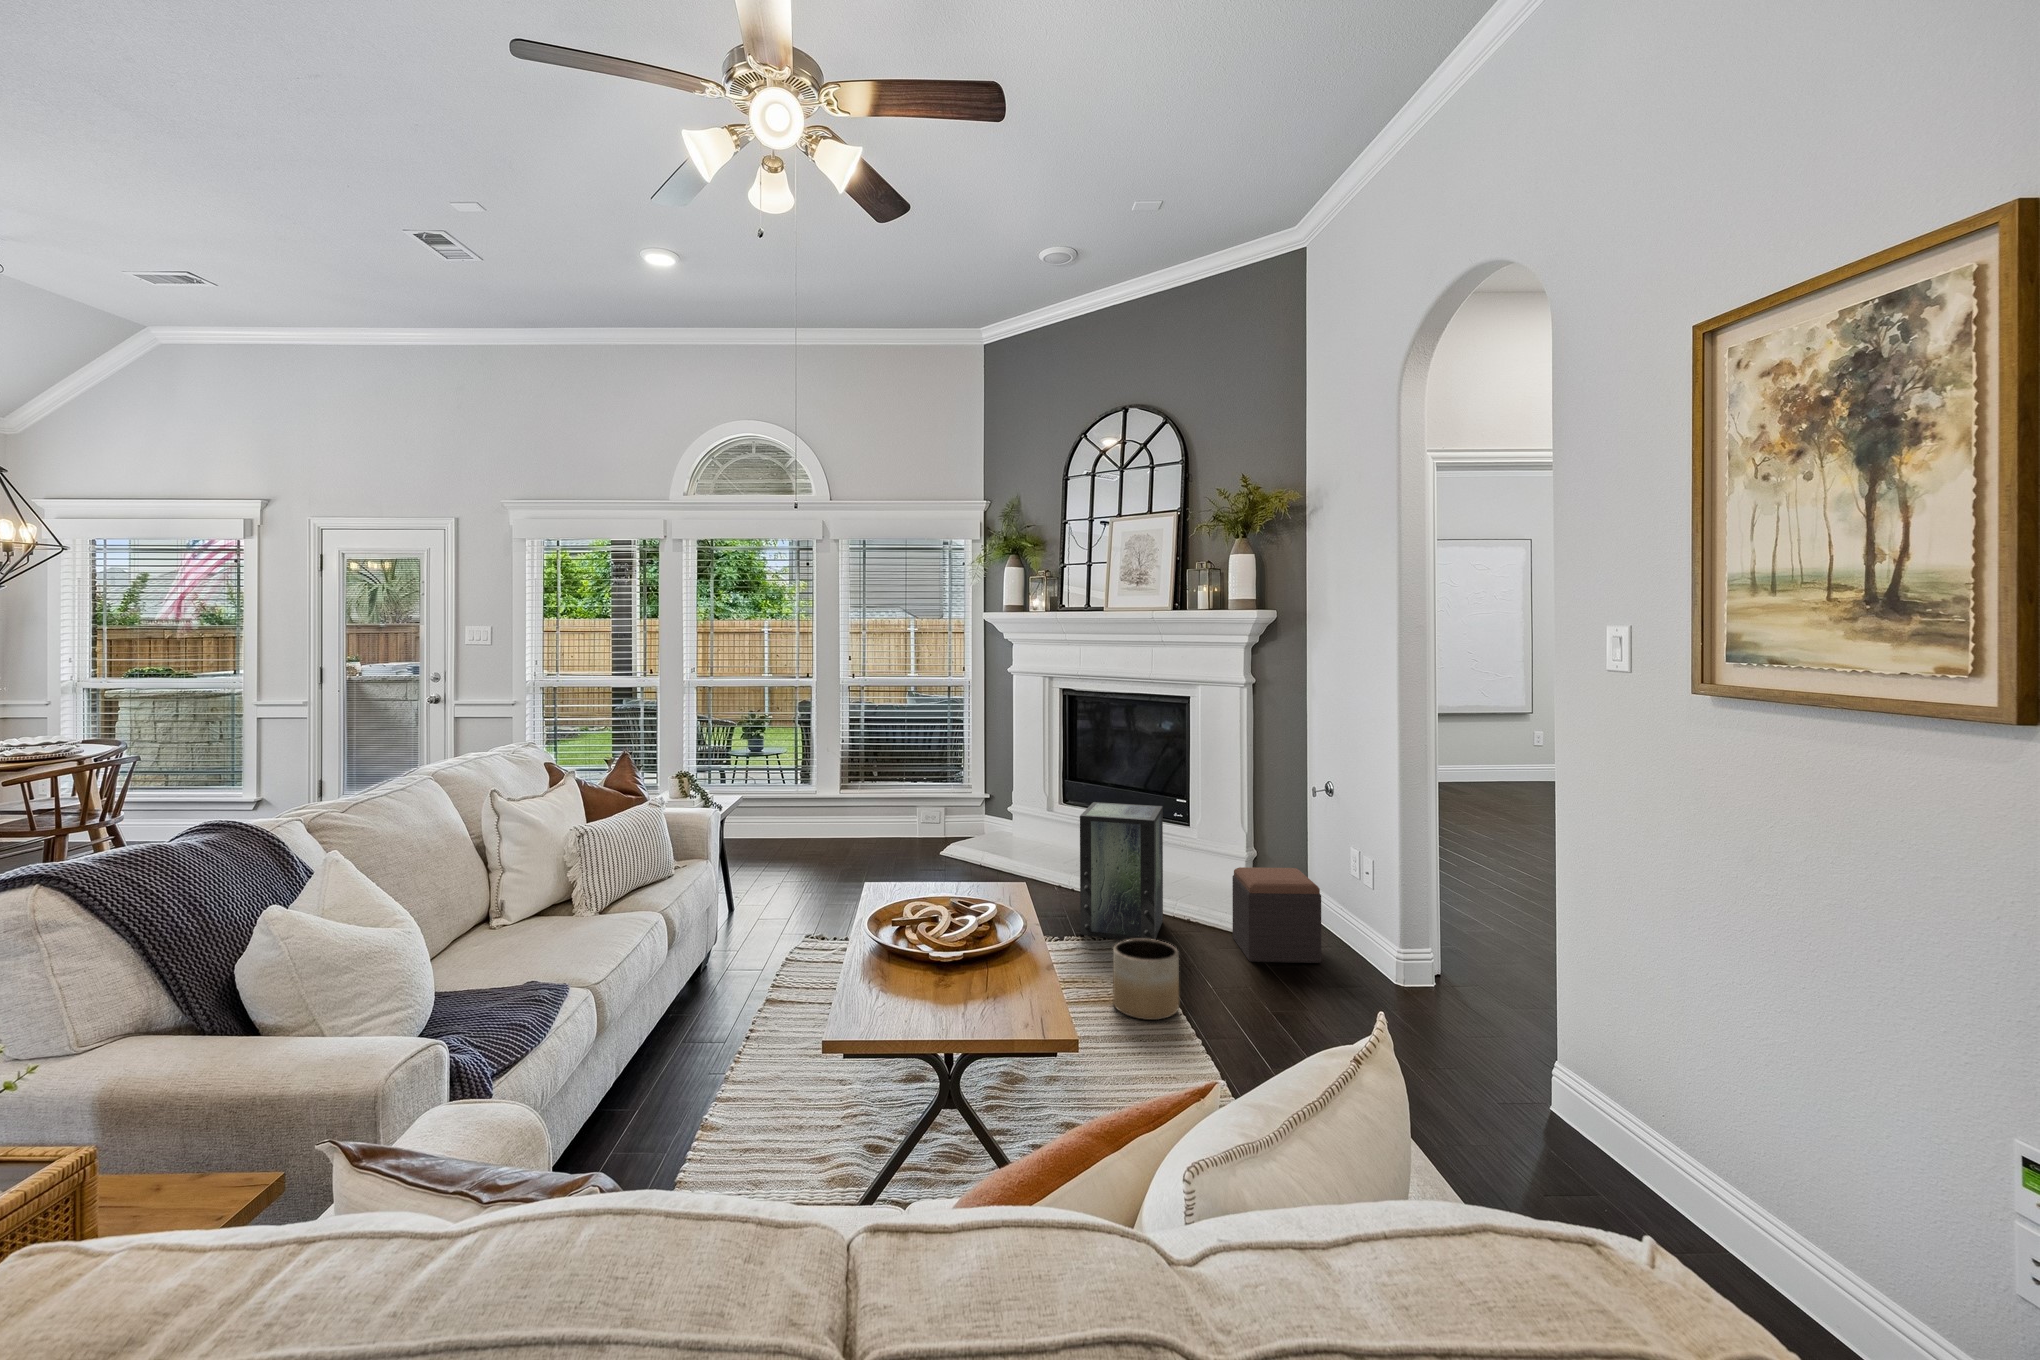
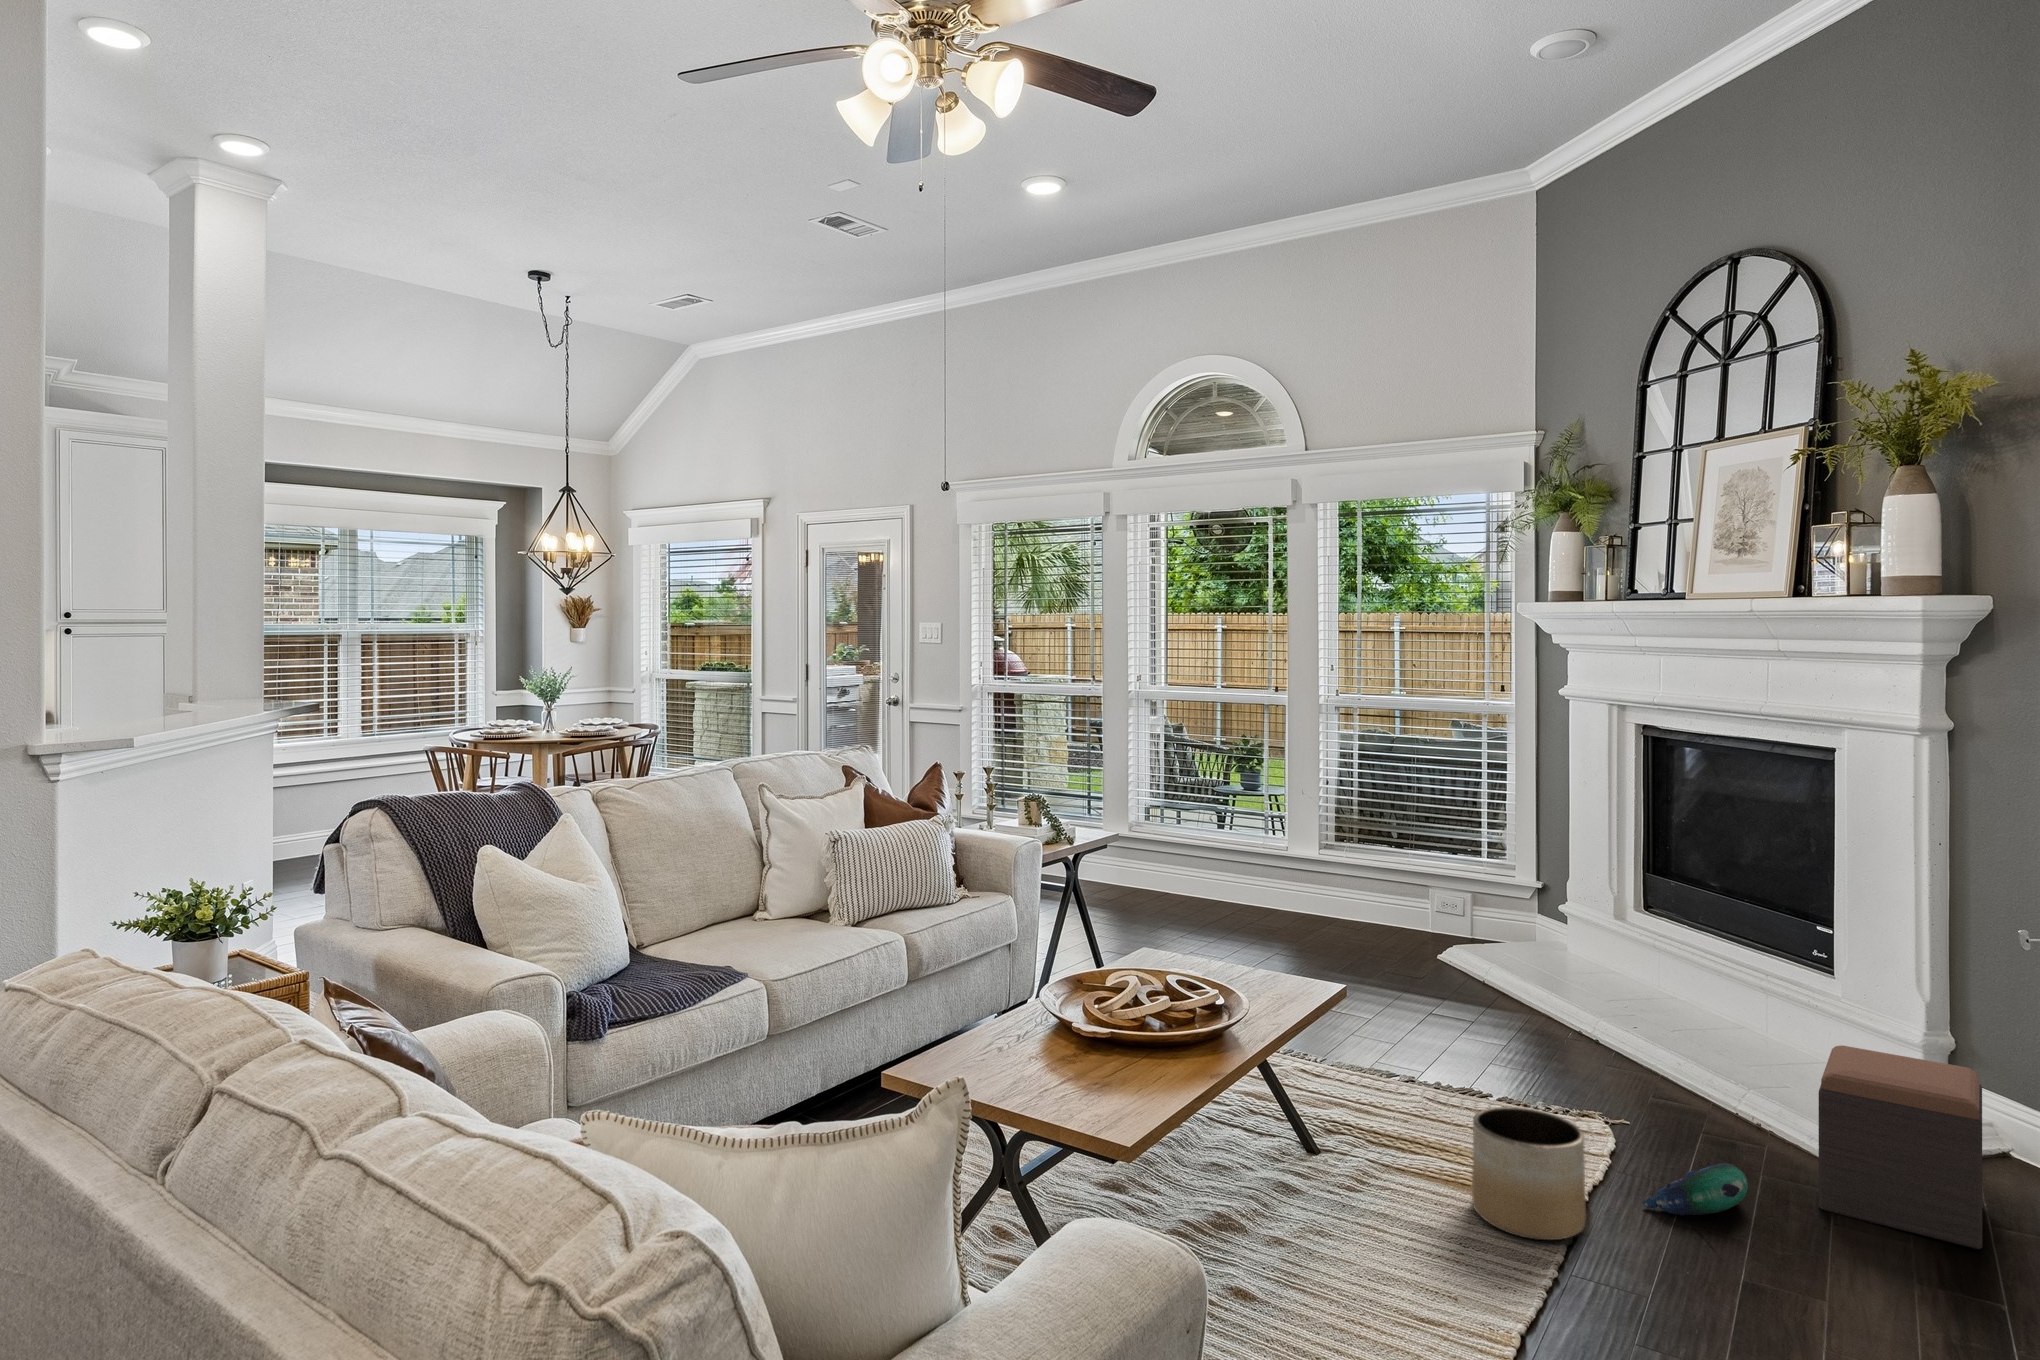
storage box: present [1080,802,1163,940] -> none [1536,899,1712,1138]
plush toy: none [1186,947,1231,984] -> present [1643,1163,1748,1216]

